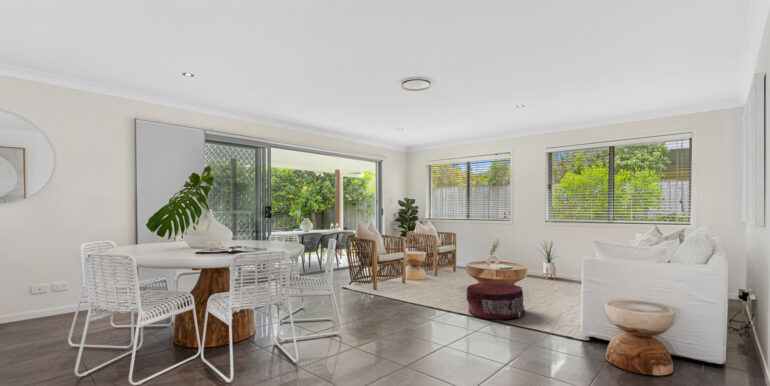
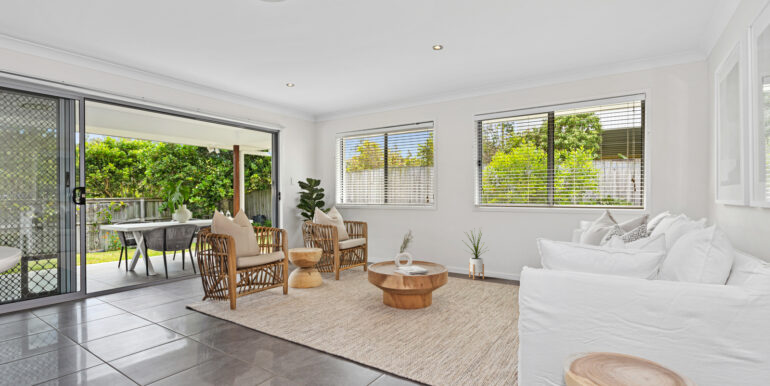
pouf: present [467,282,525,319] -> none [350,299,441,369]

